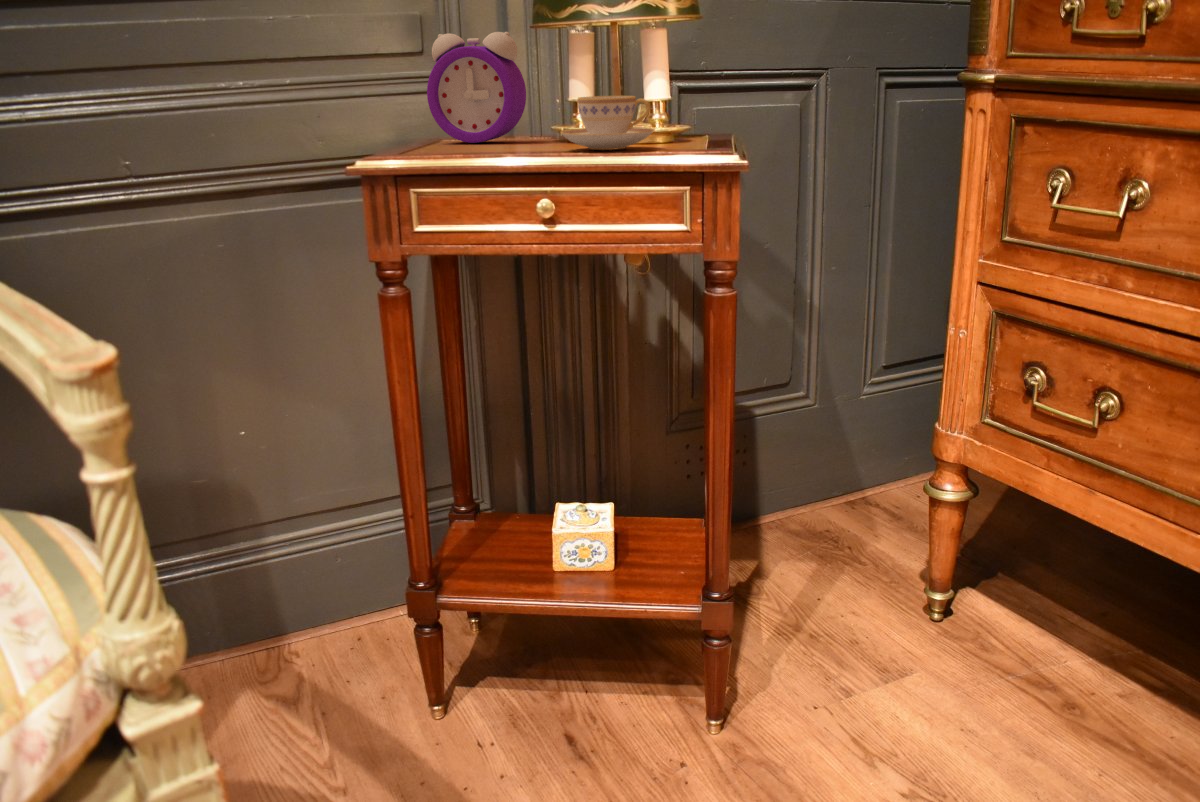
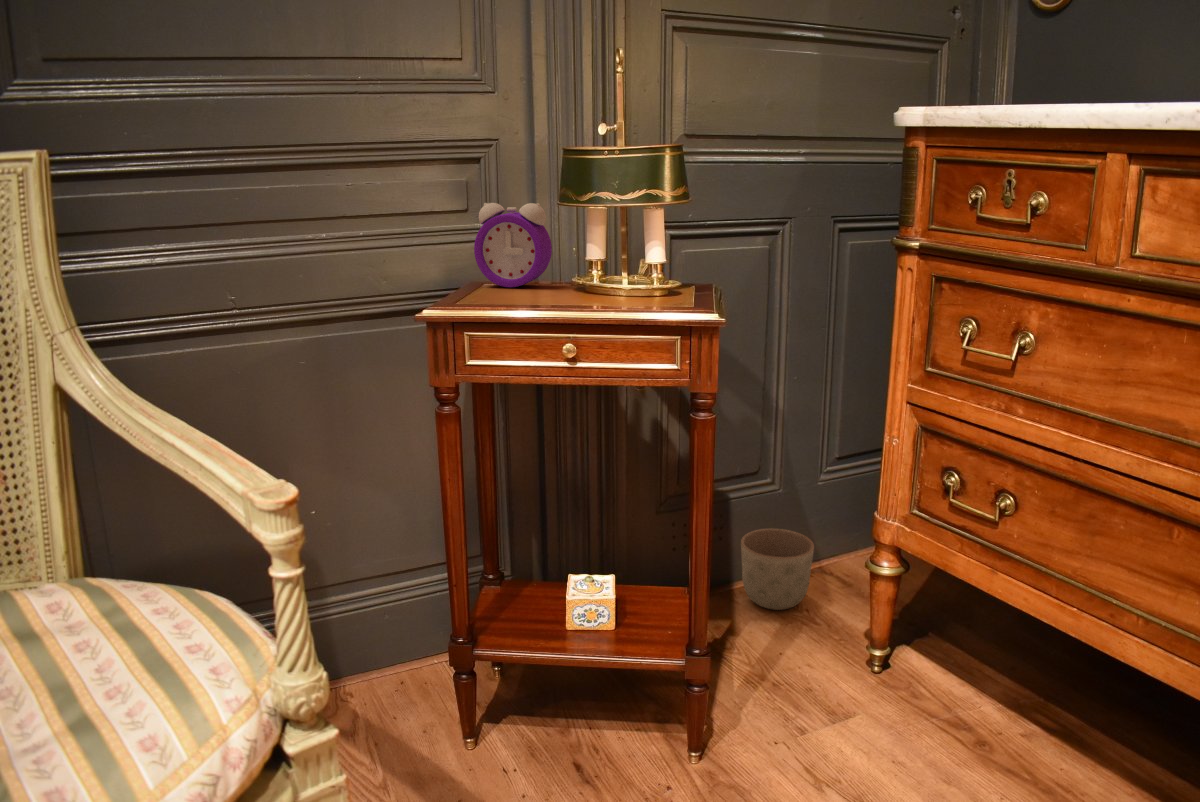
teacup: present [561,96,654,150] -> none [580,260,654,303]
planter: none [769,453,858,549] -> present [741,528,814,610]

